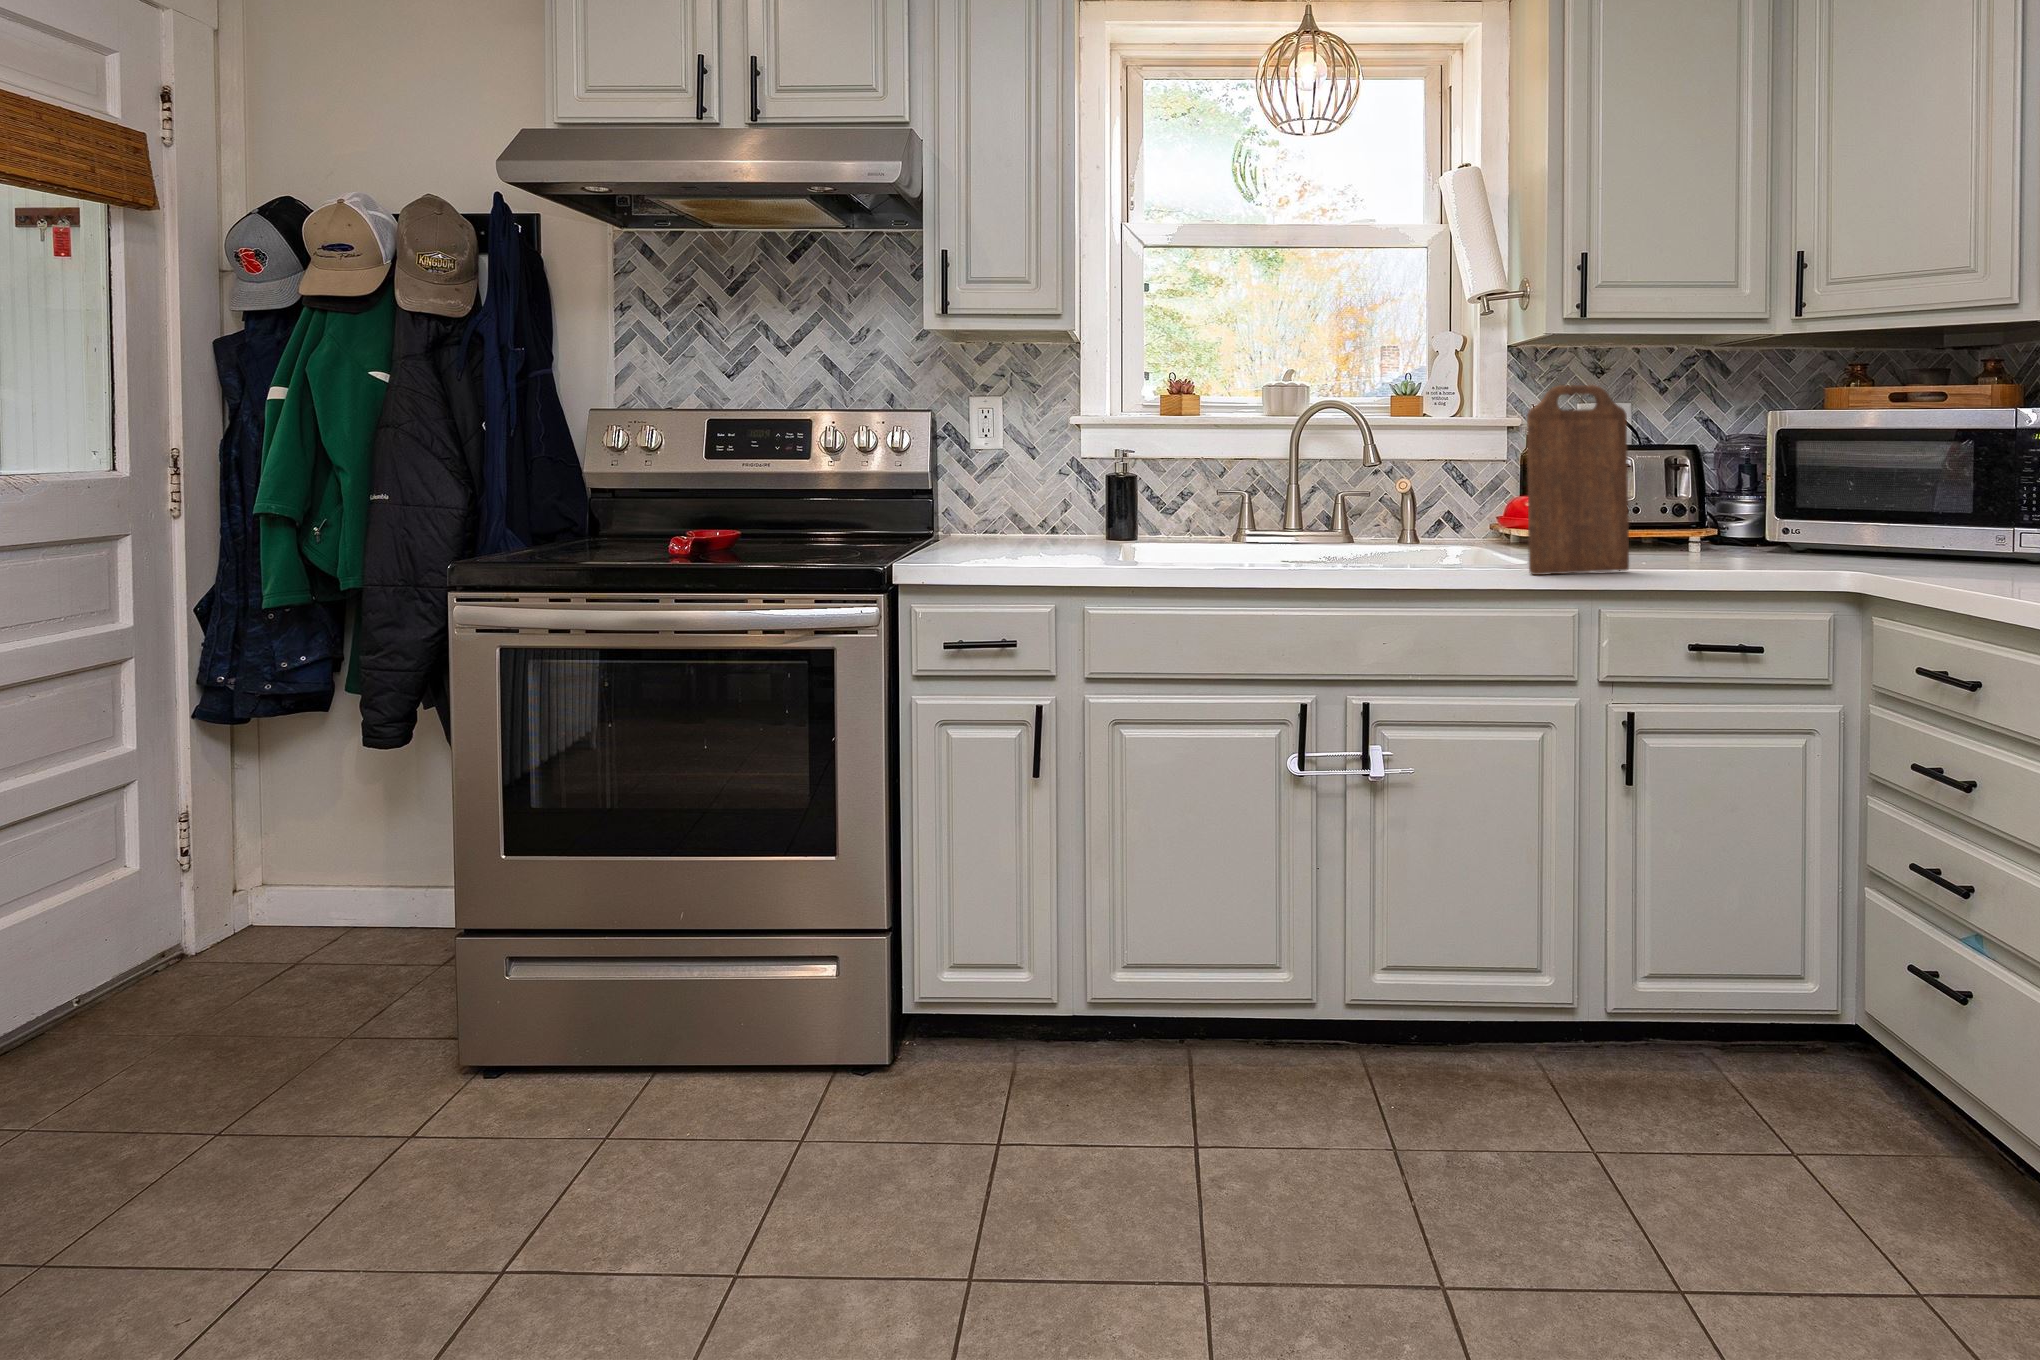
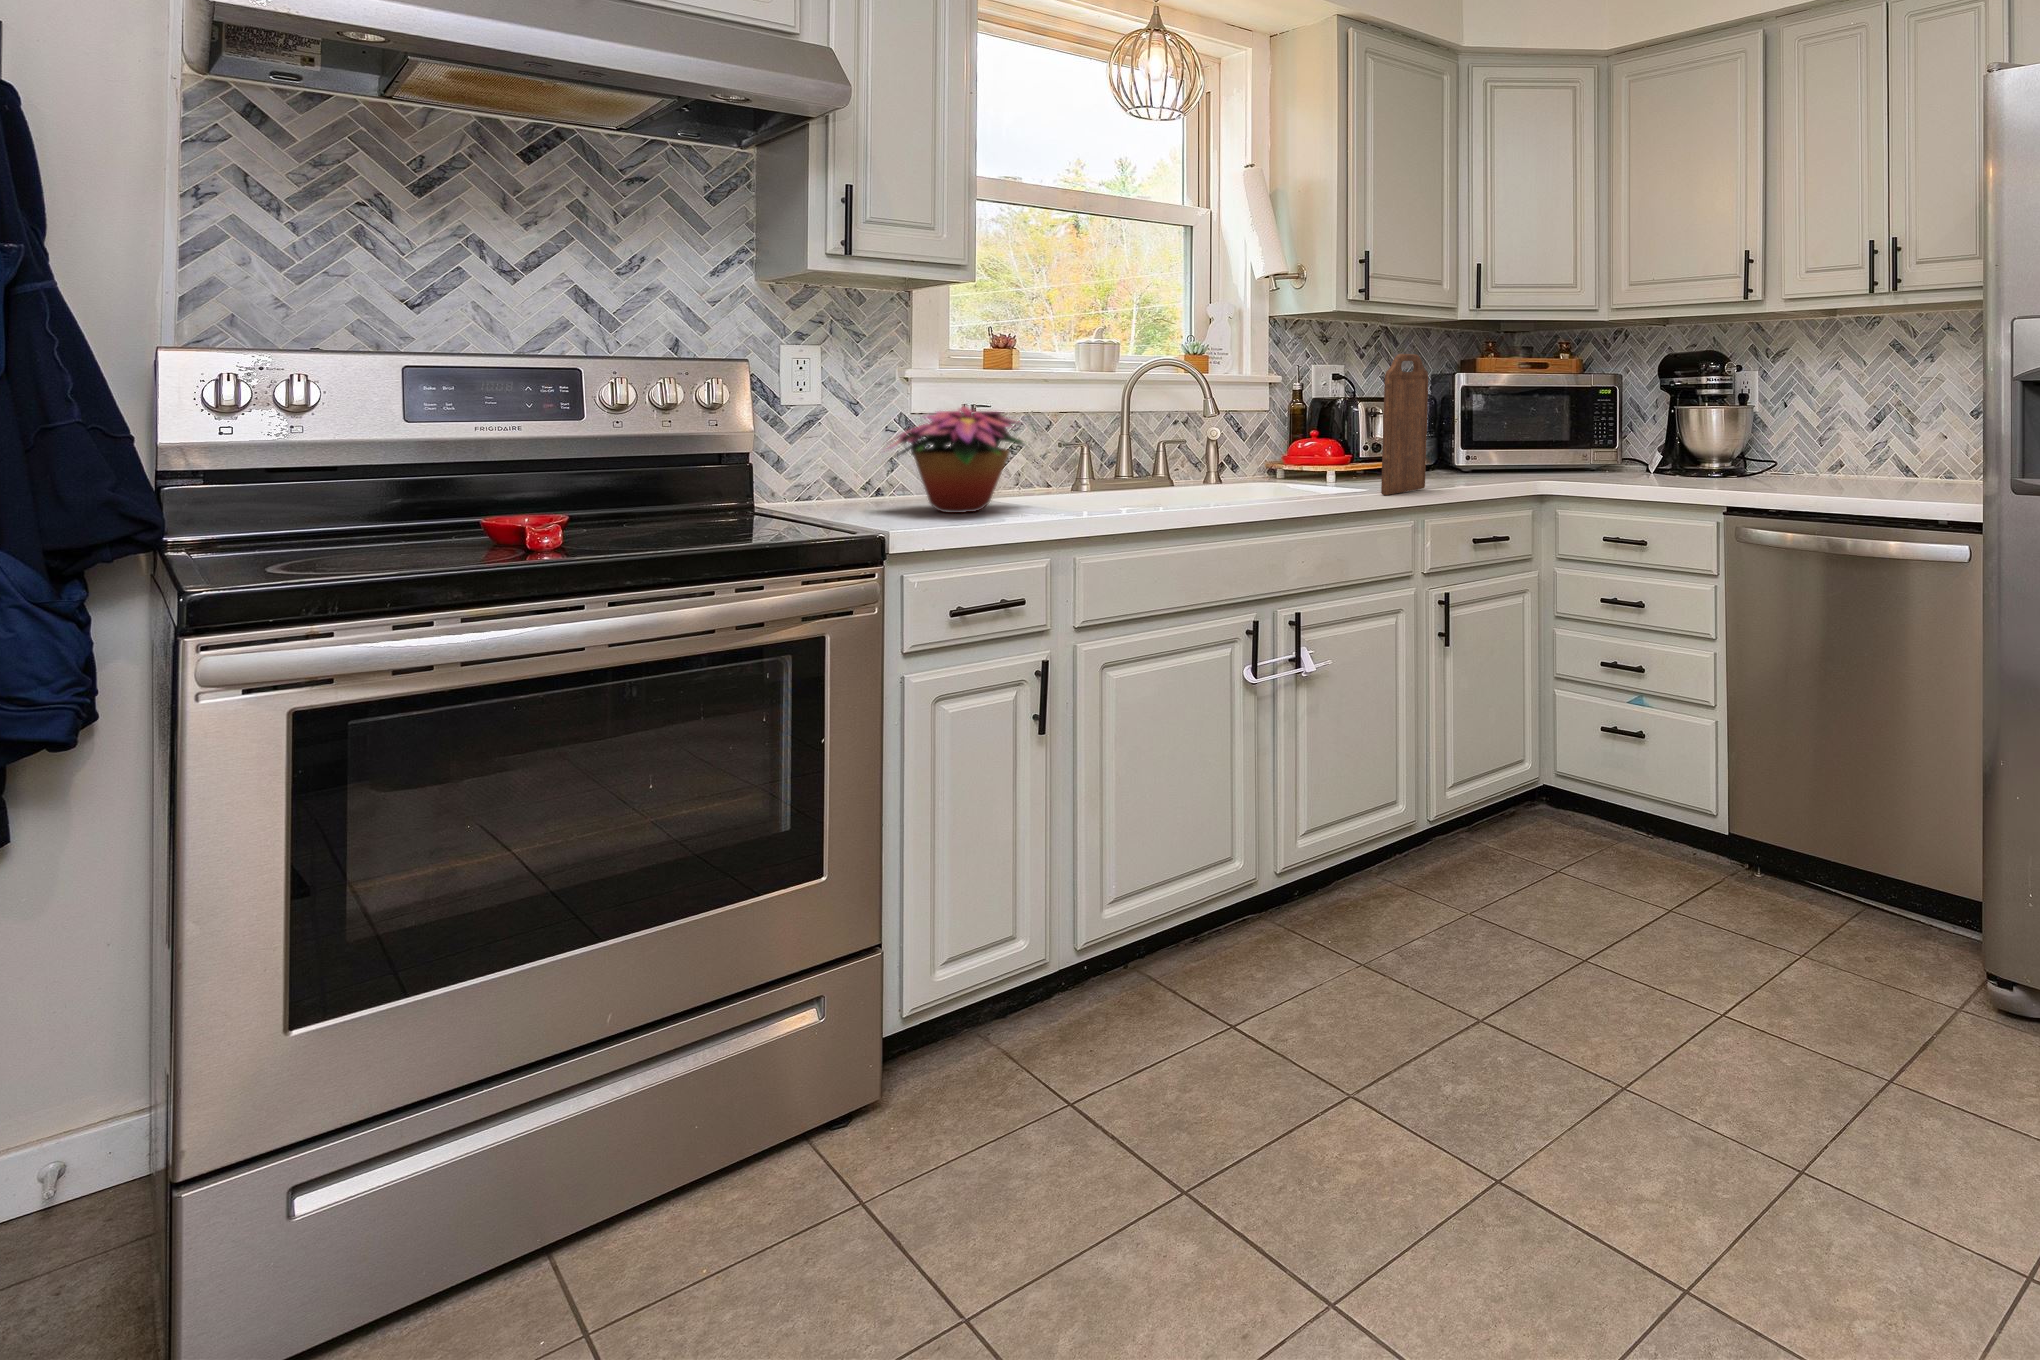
flower arrangement: none [972,448,1120,552] -> present [890,407,1024,513]

